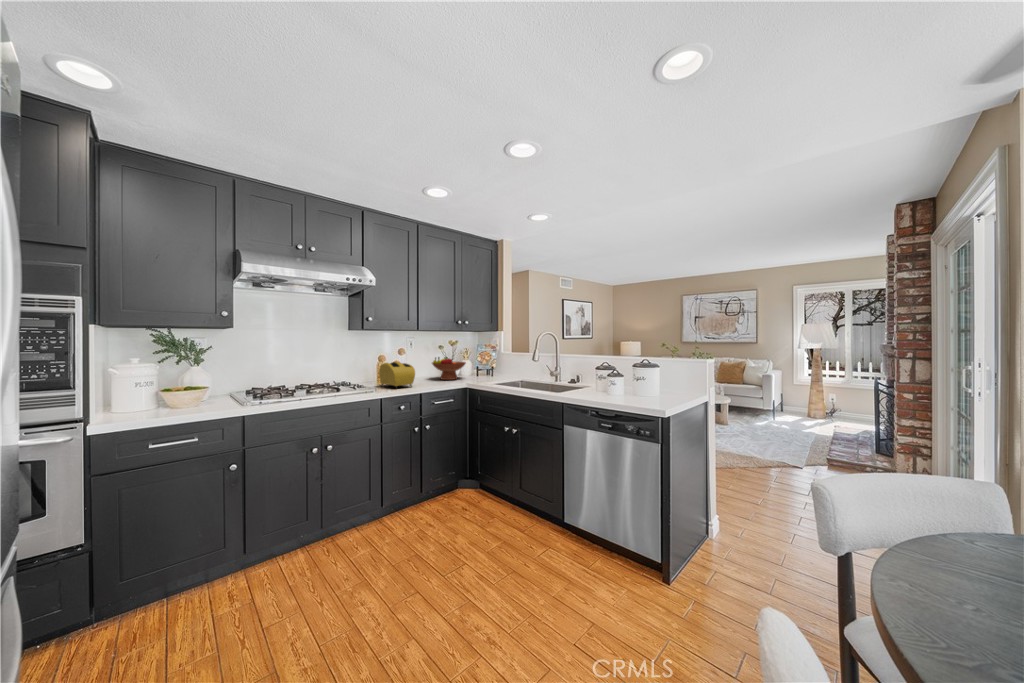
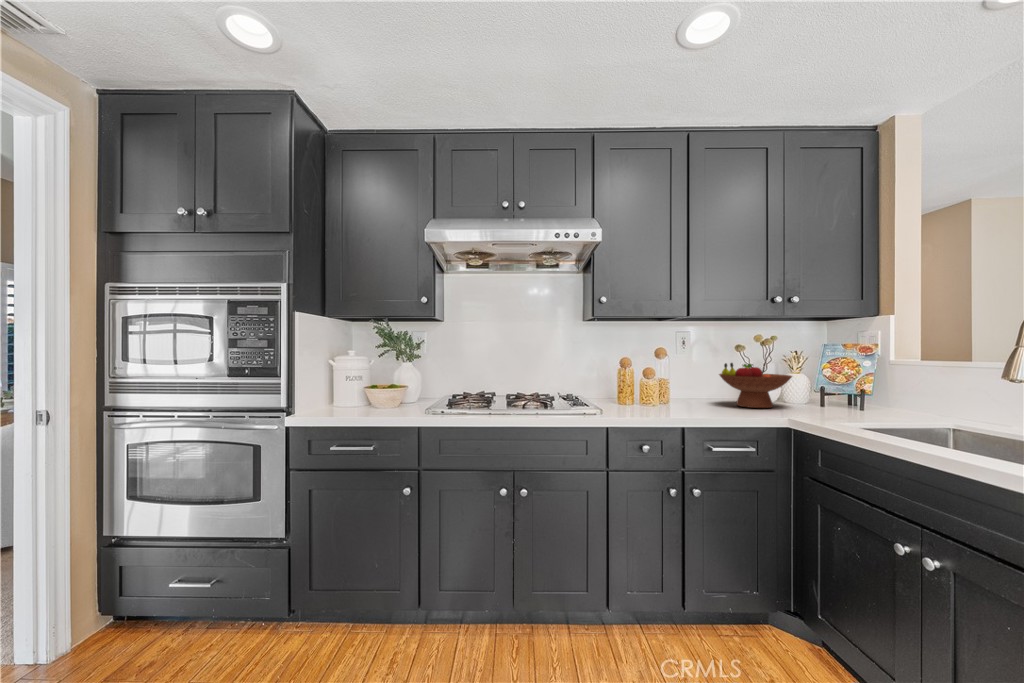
toaster: present [379,362,415,389] -> none [619,368,675,414]

